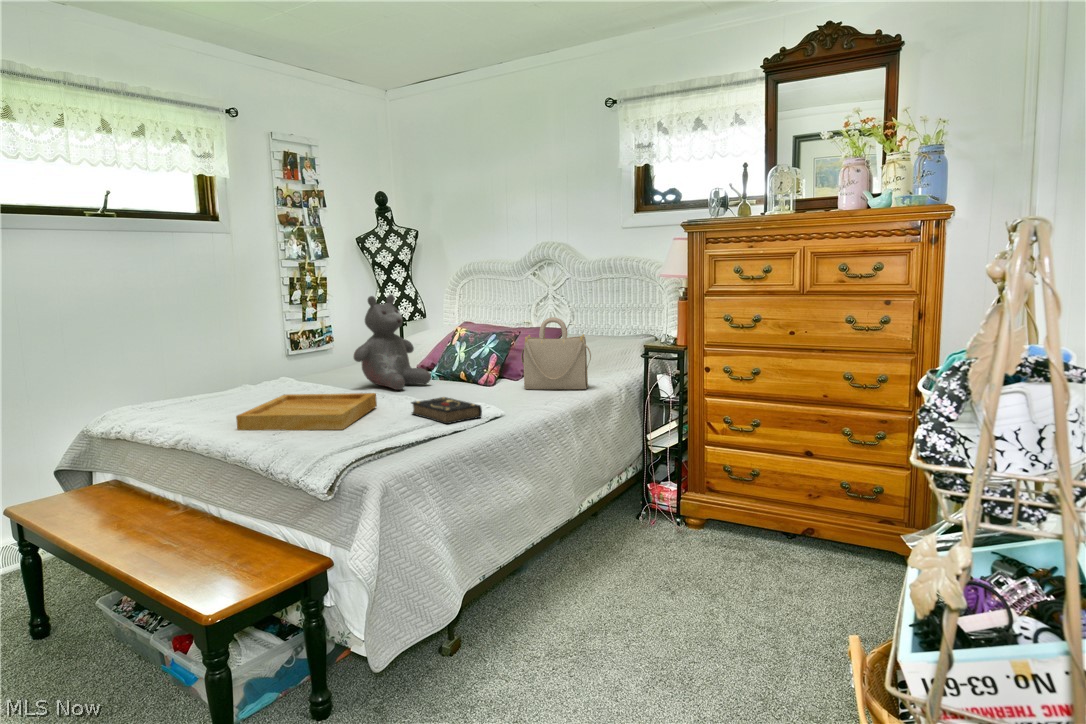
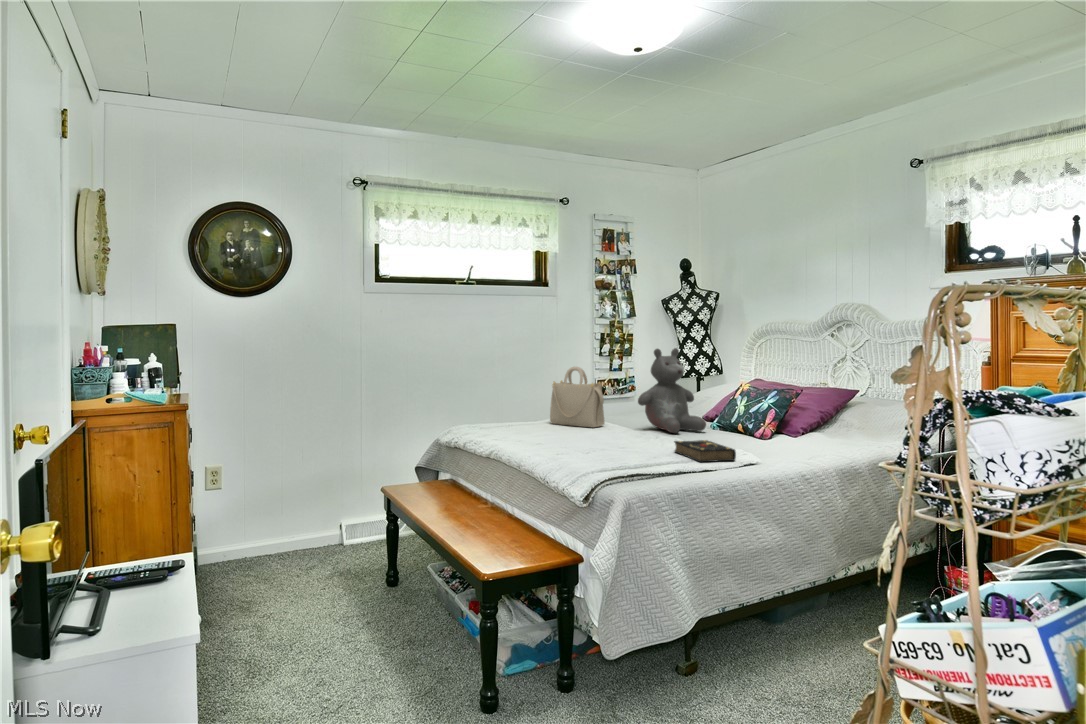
handbag: present [521,317,591,389] -> present [550,366,605,427]
tray: present [236,393,377,430] -> none [532,426,648,457]

